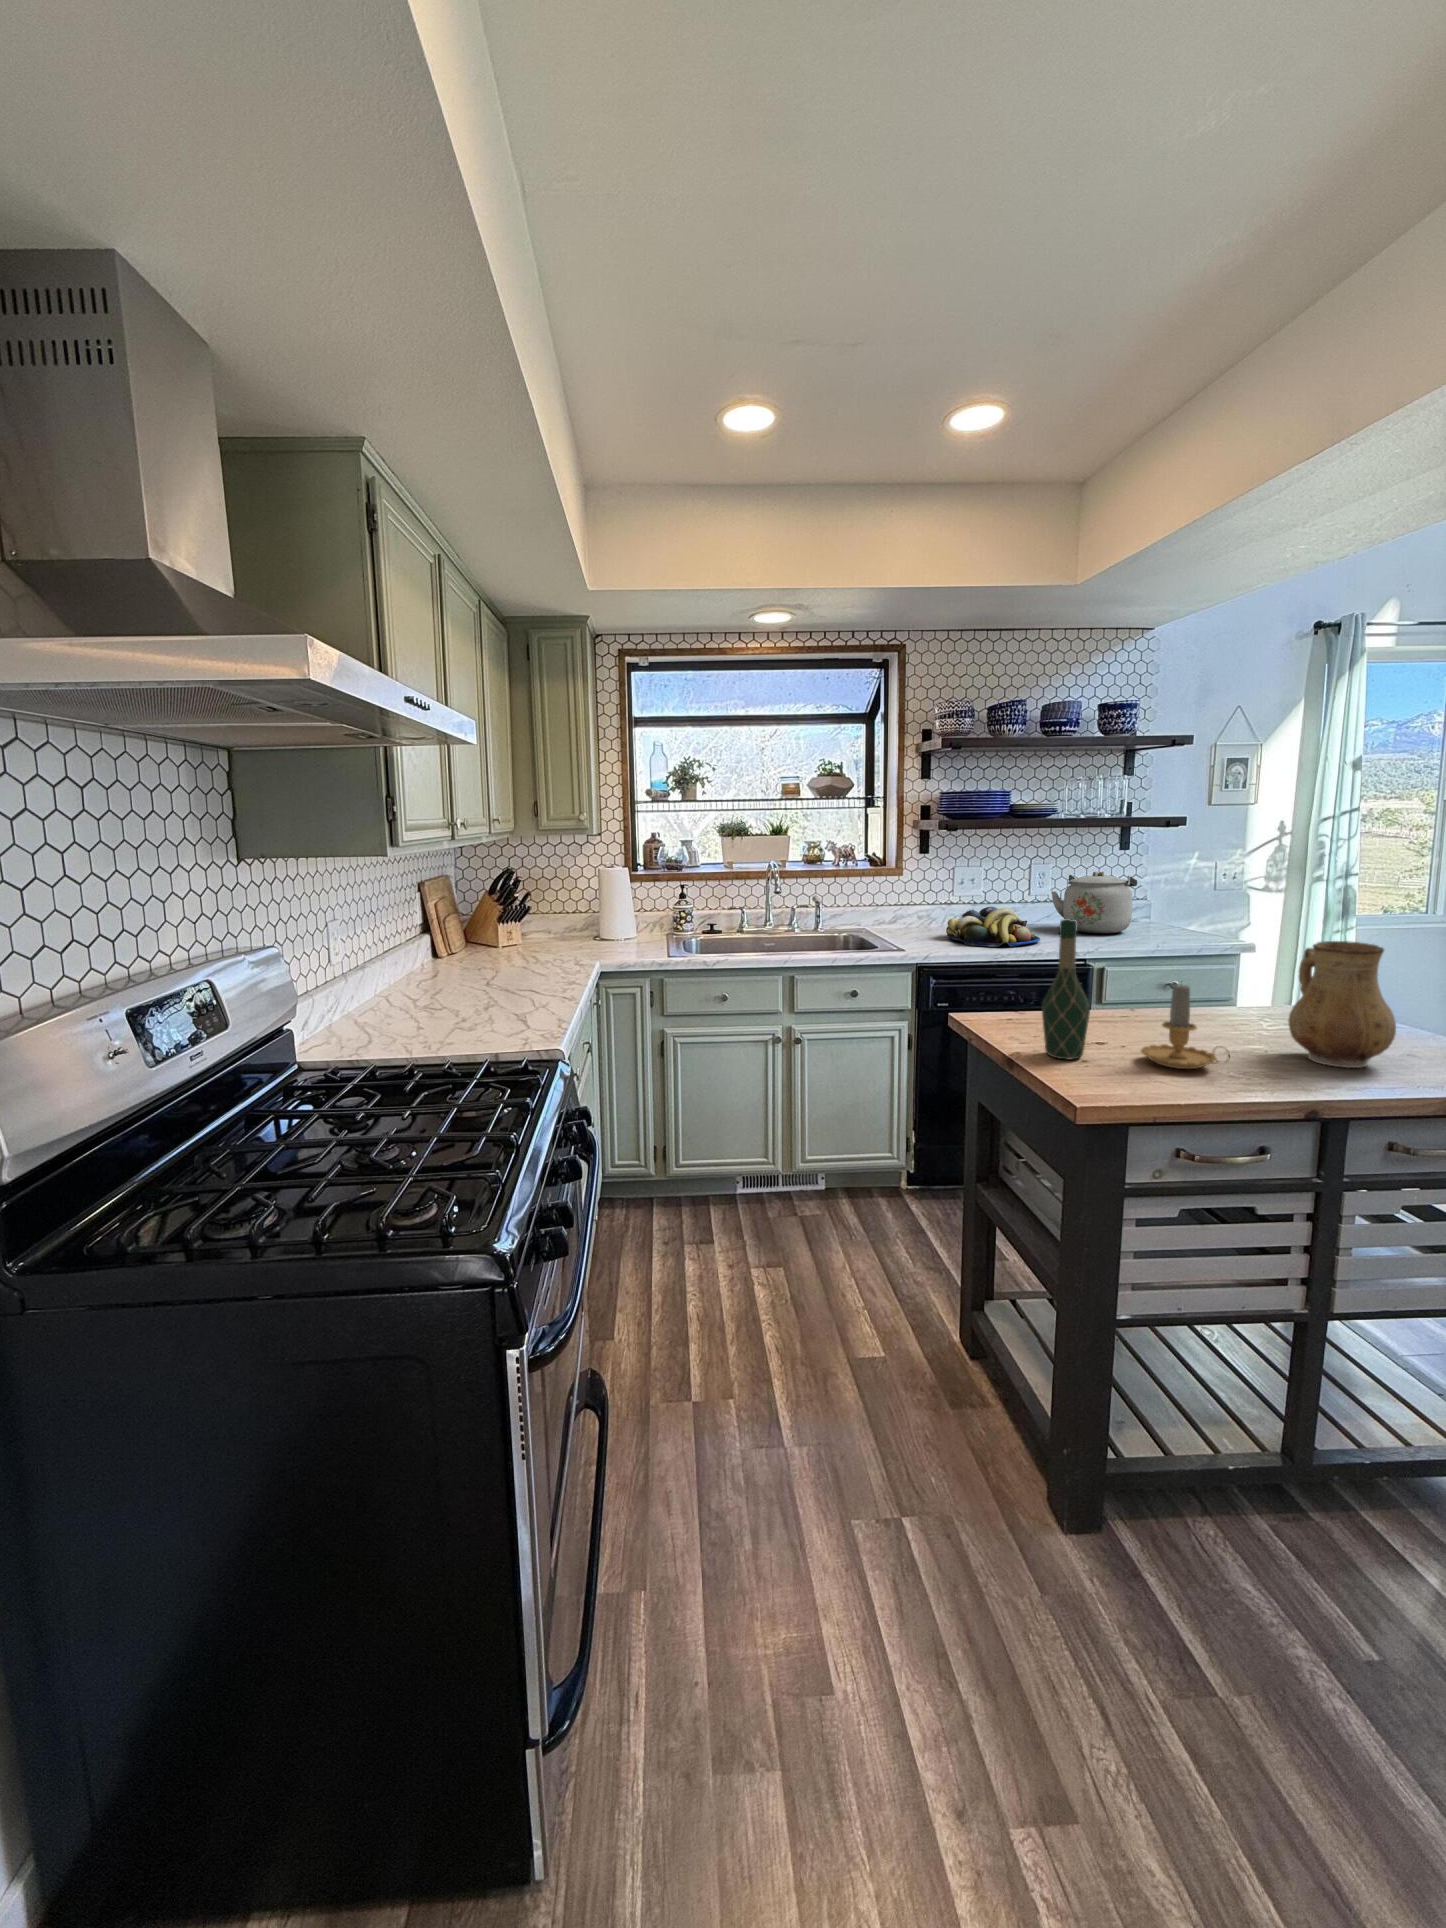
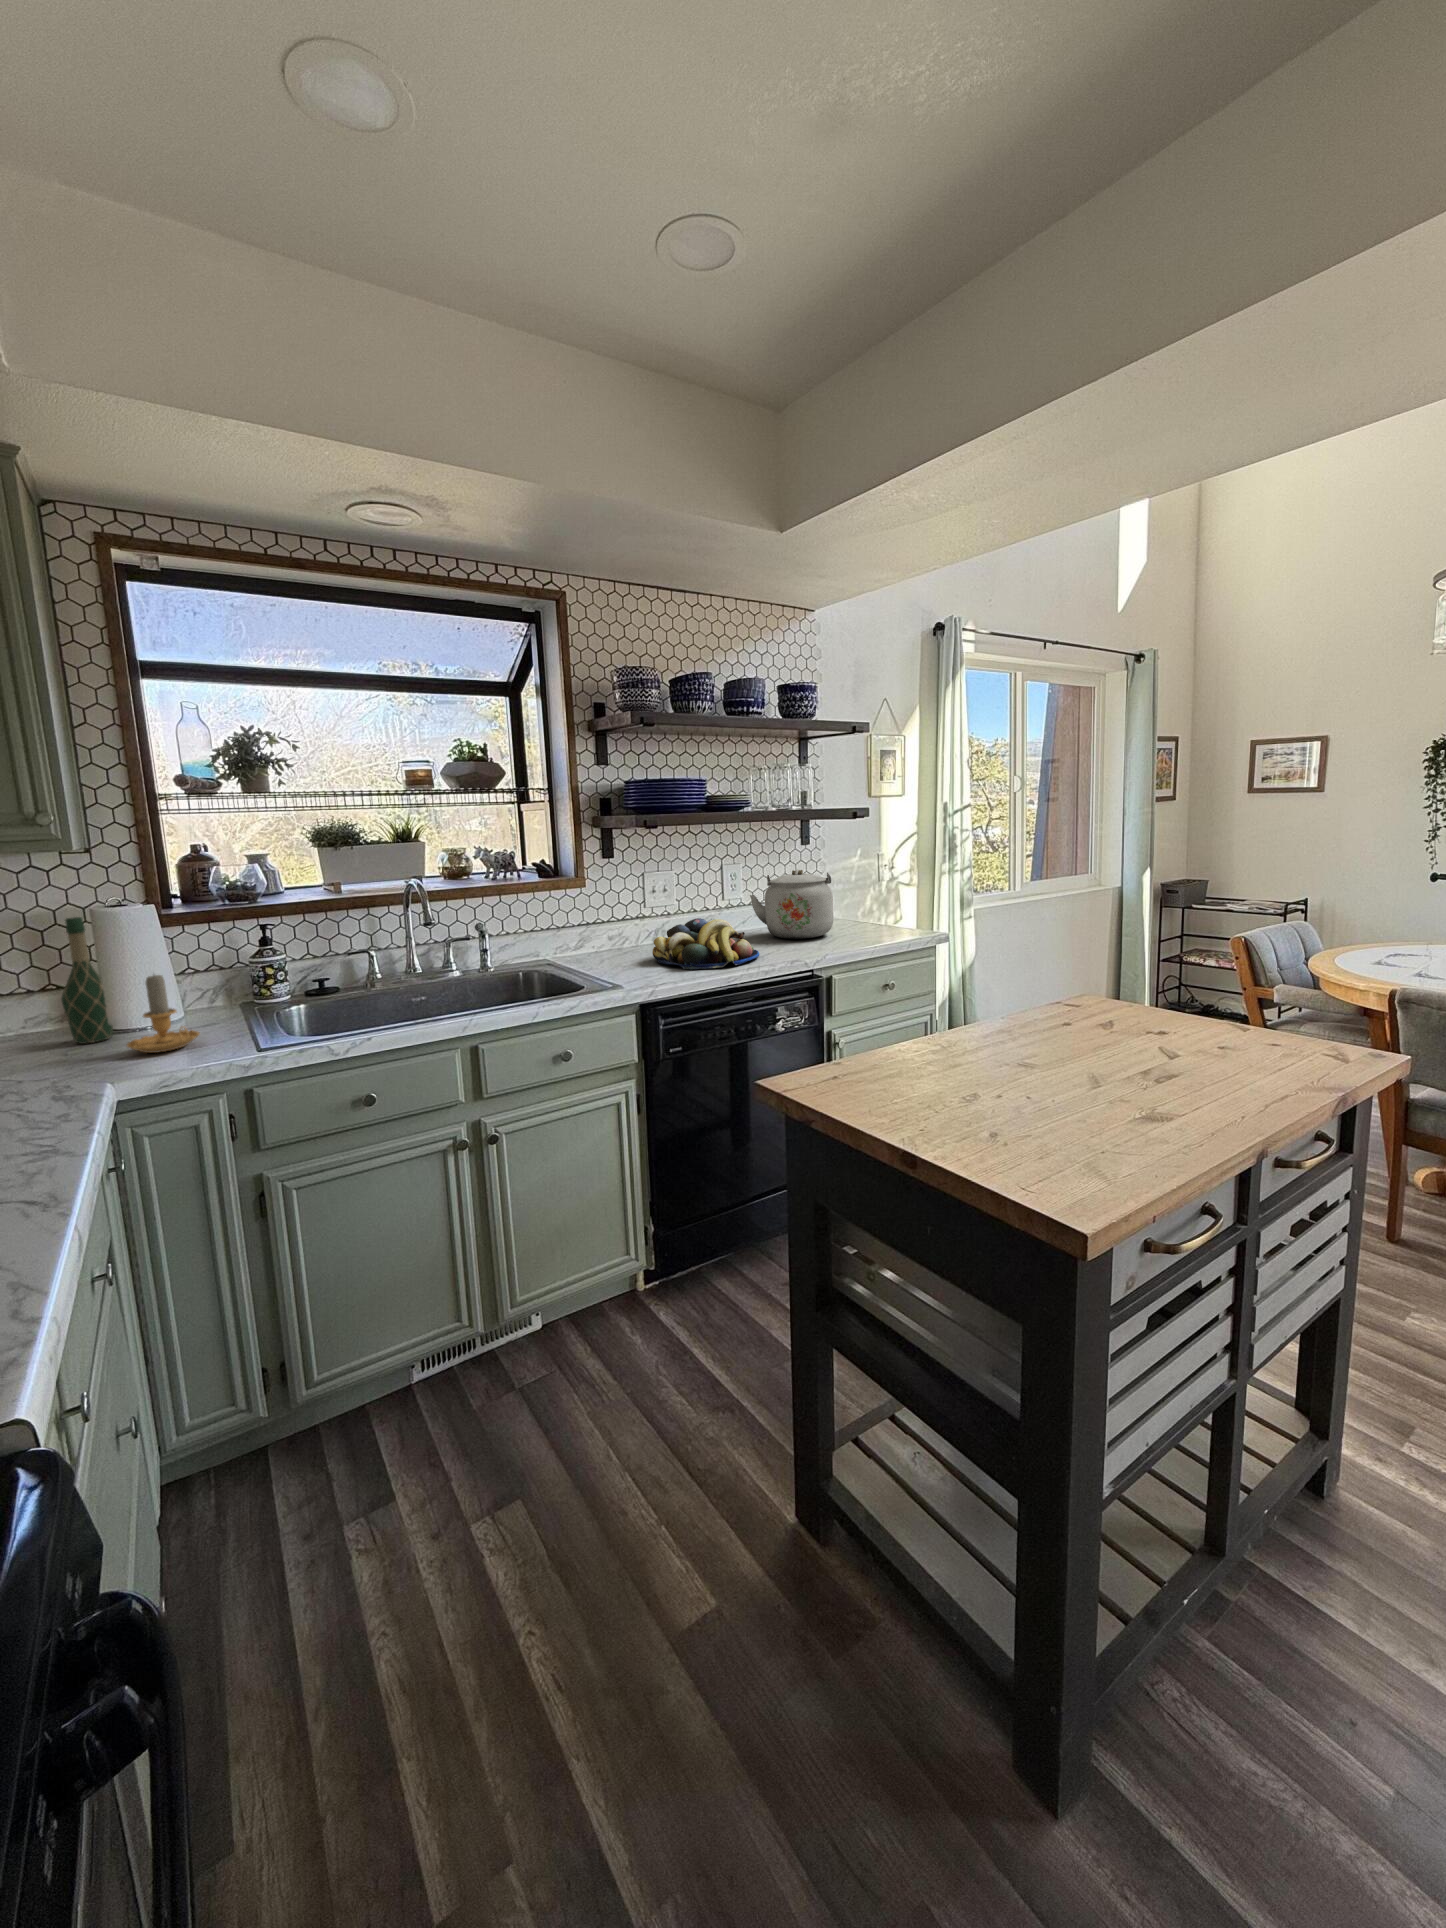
wine bottle: present [1042,919,1090,1060] -> present [61,917,113,1044]
ceramic pitcher: present [1288,941,1396,1068] -> none [1142,933,1258,1079]
candle: present [1141,984,1230,1069] -> present [127,975,200,1053]

